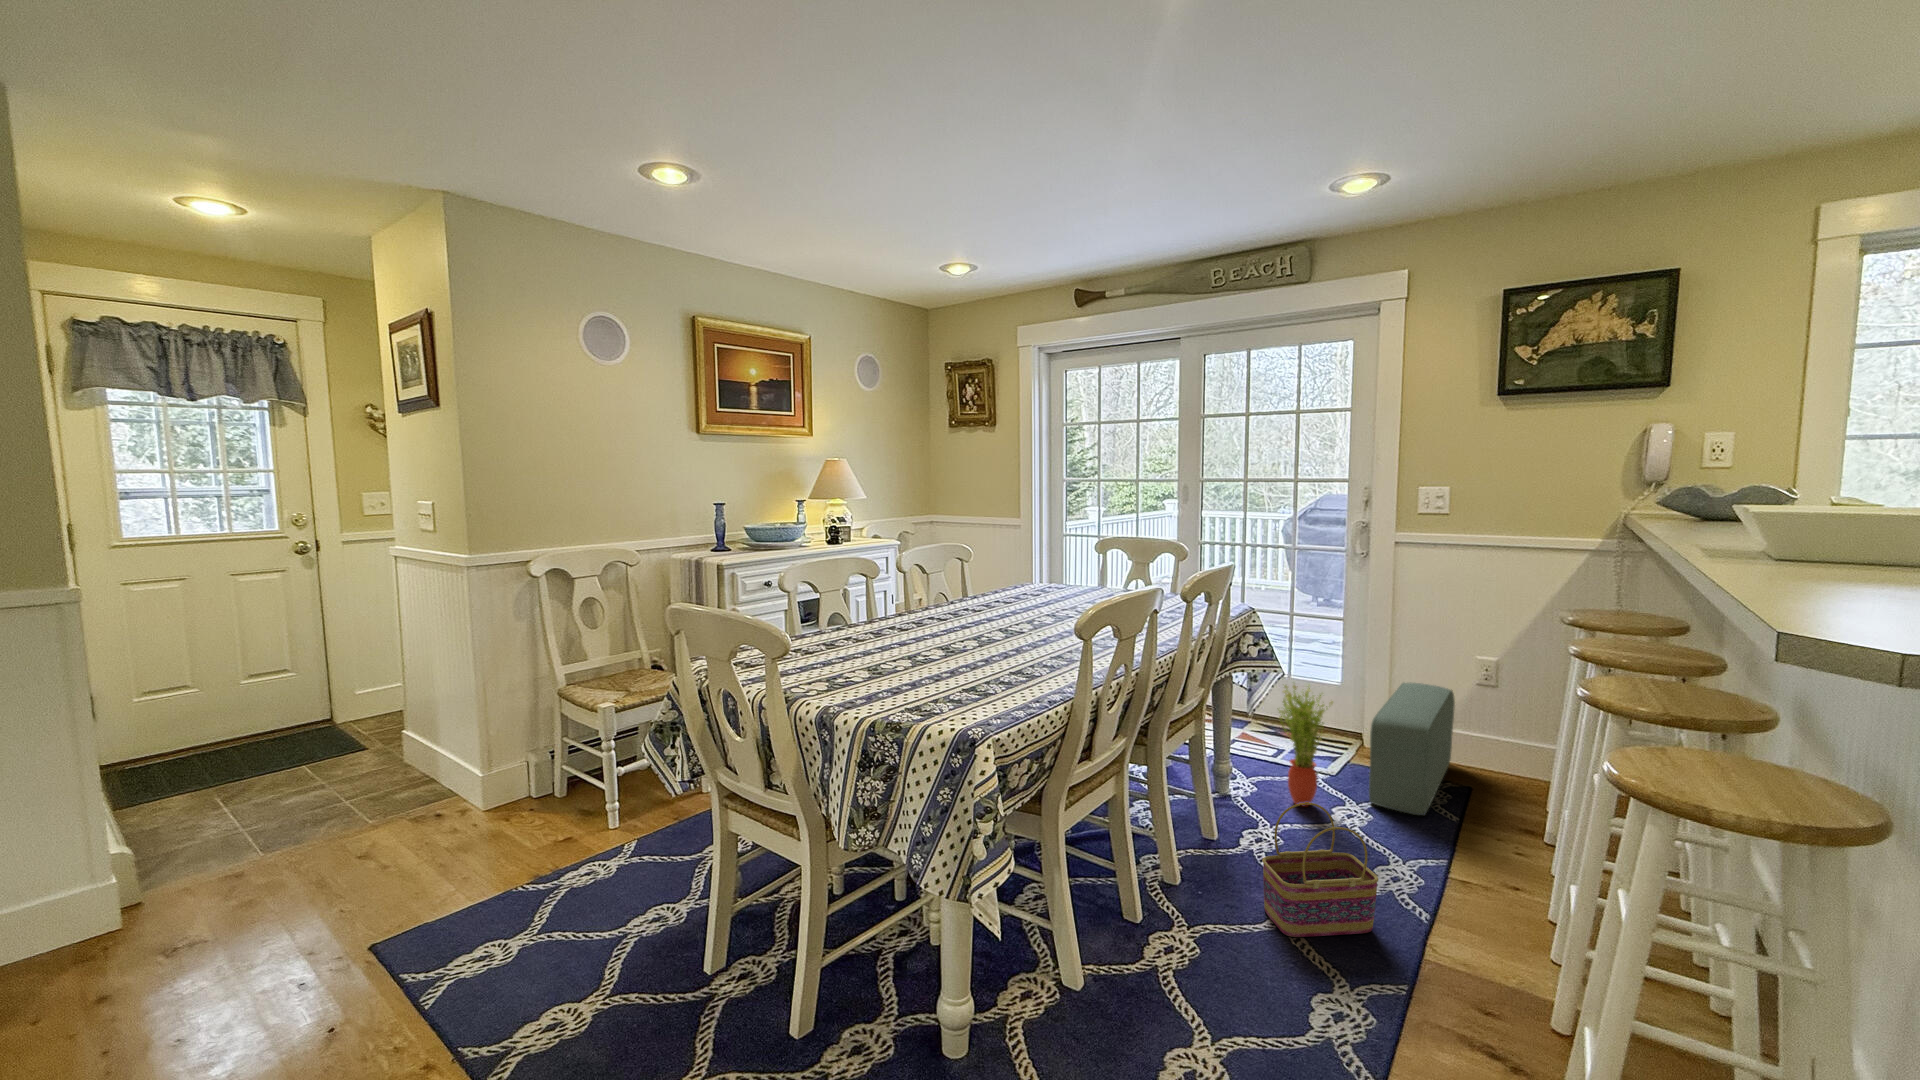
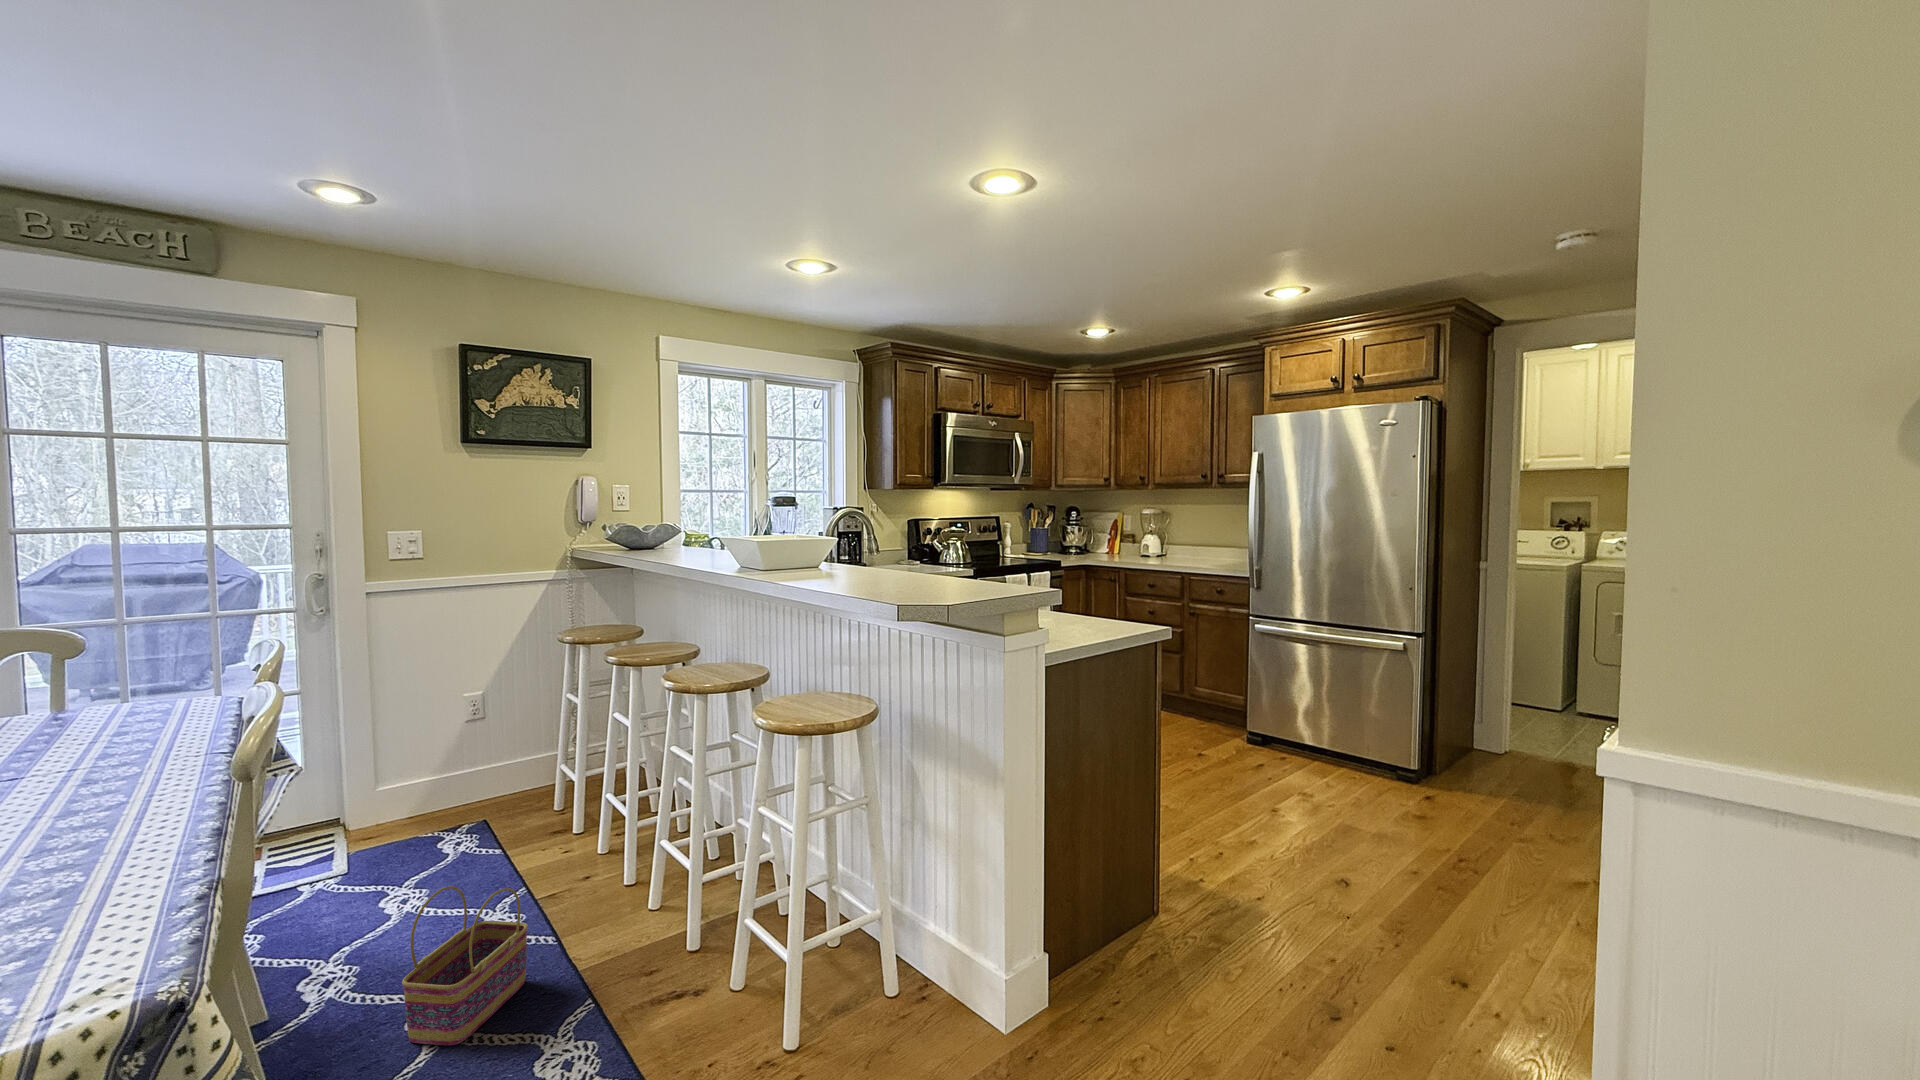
pouf: present [1369,682,1455,815] -> none [390,733,473,878]
potted plant: present [1279,685,1333,807] -> none [300,771,372,925]

